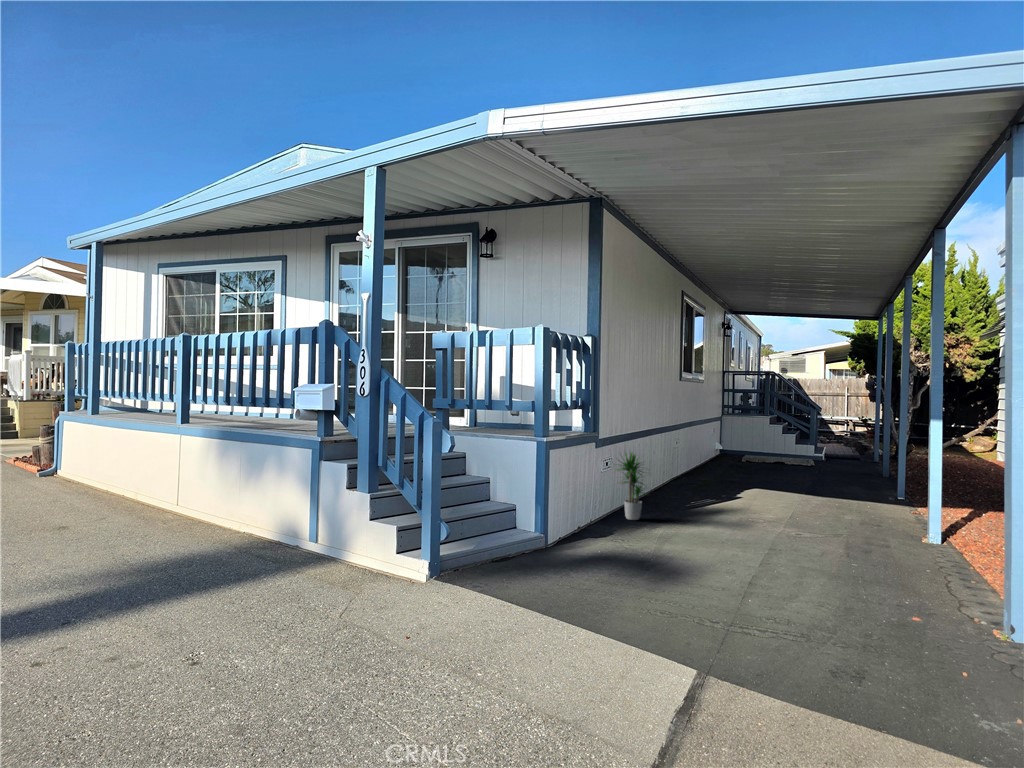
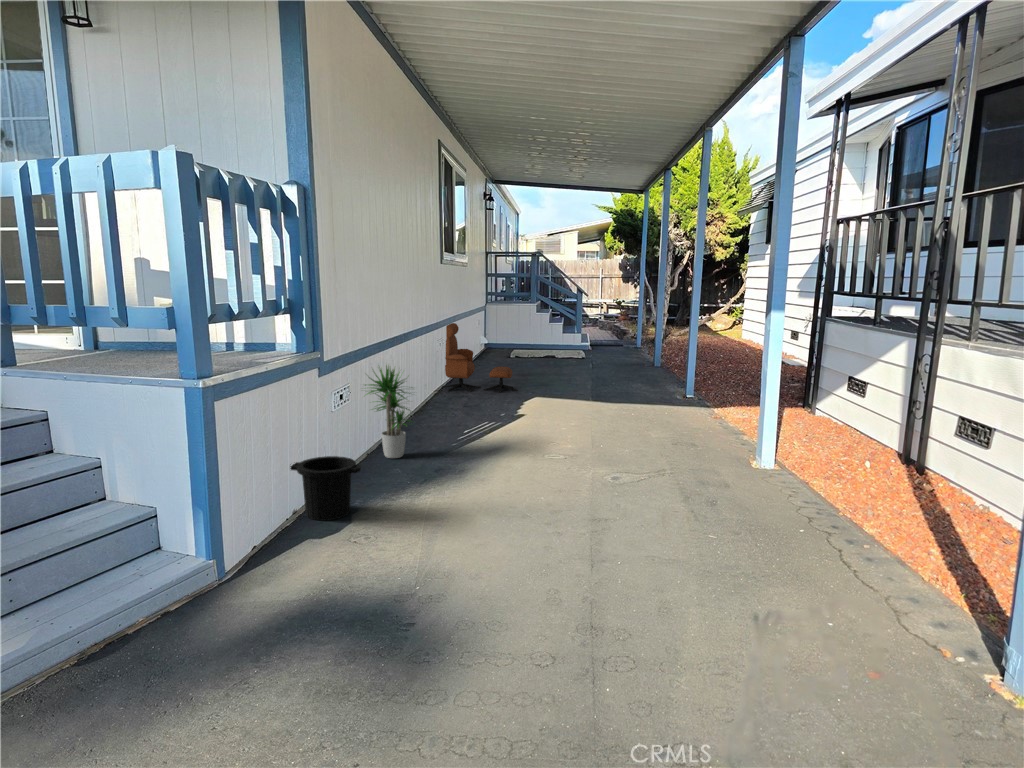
lounge chair: none [677,428,742,487] -> present [442,323,518,393]
trash can: none [562,507,608,548] -> present [290,456,361,521]

